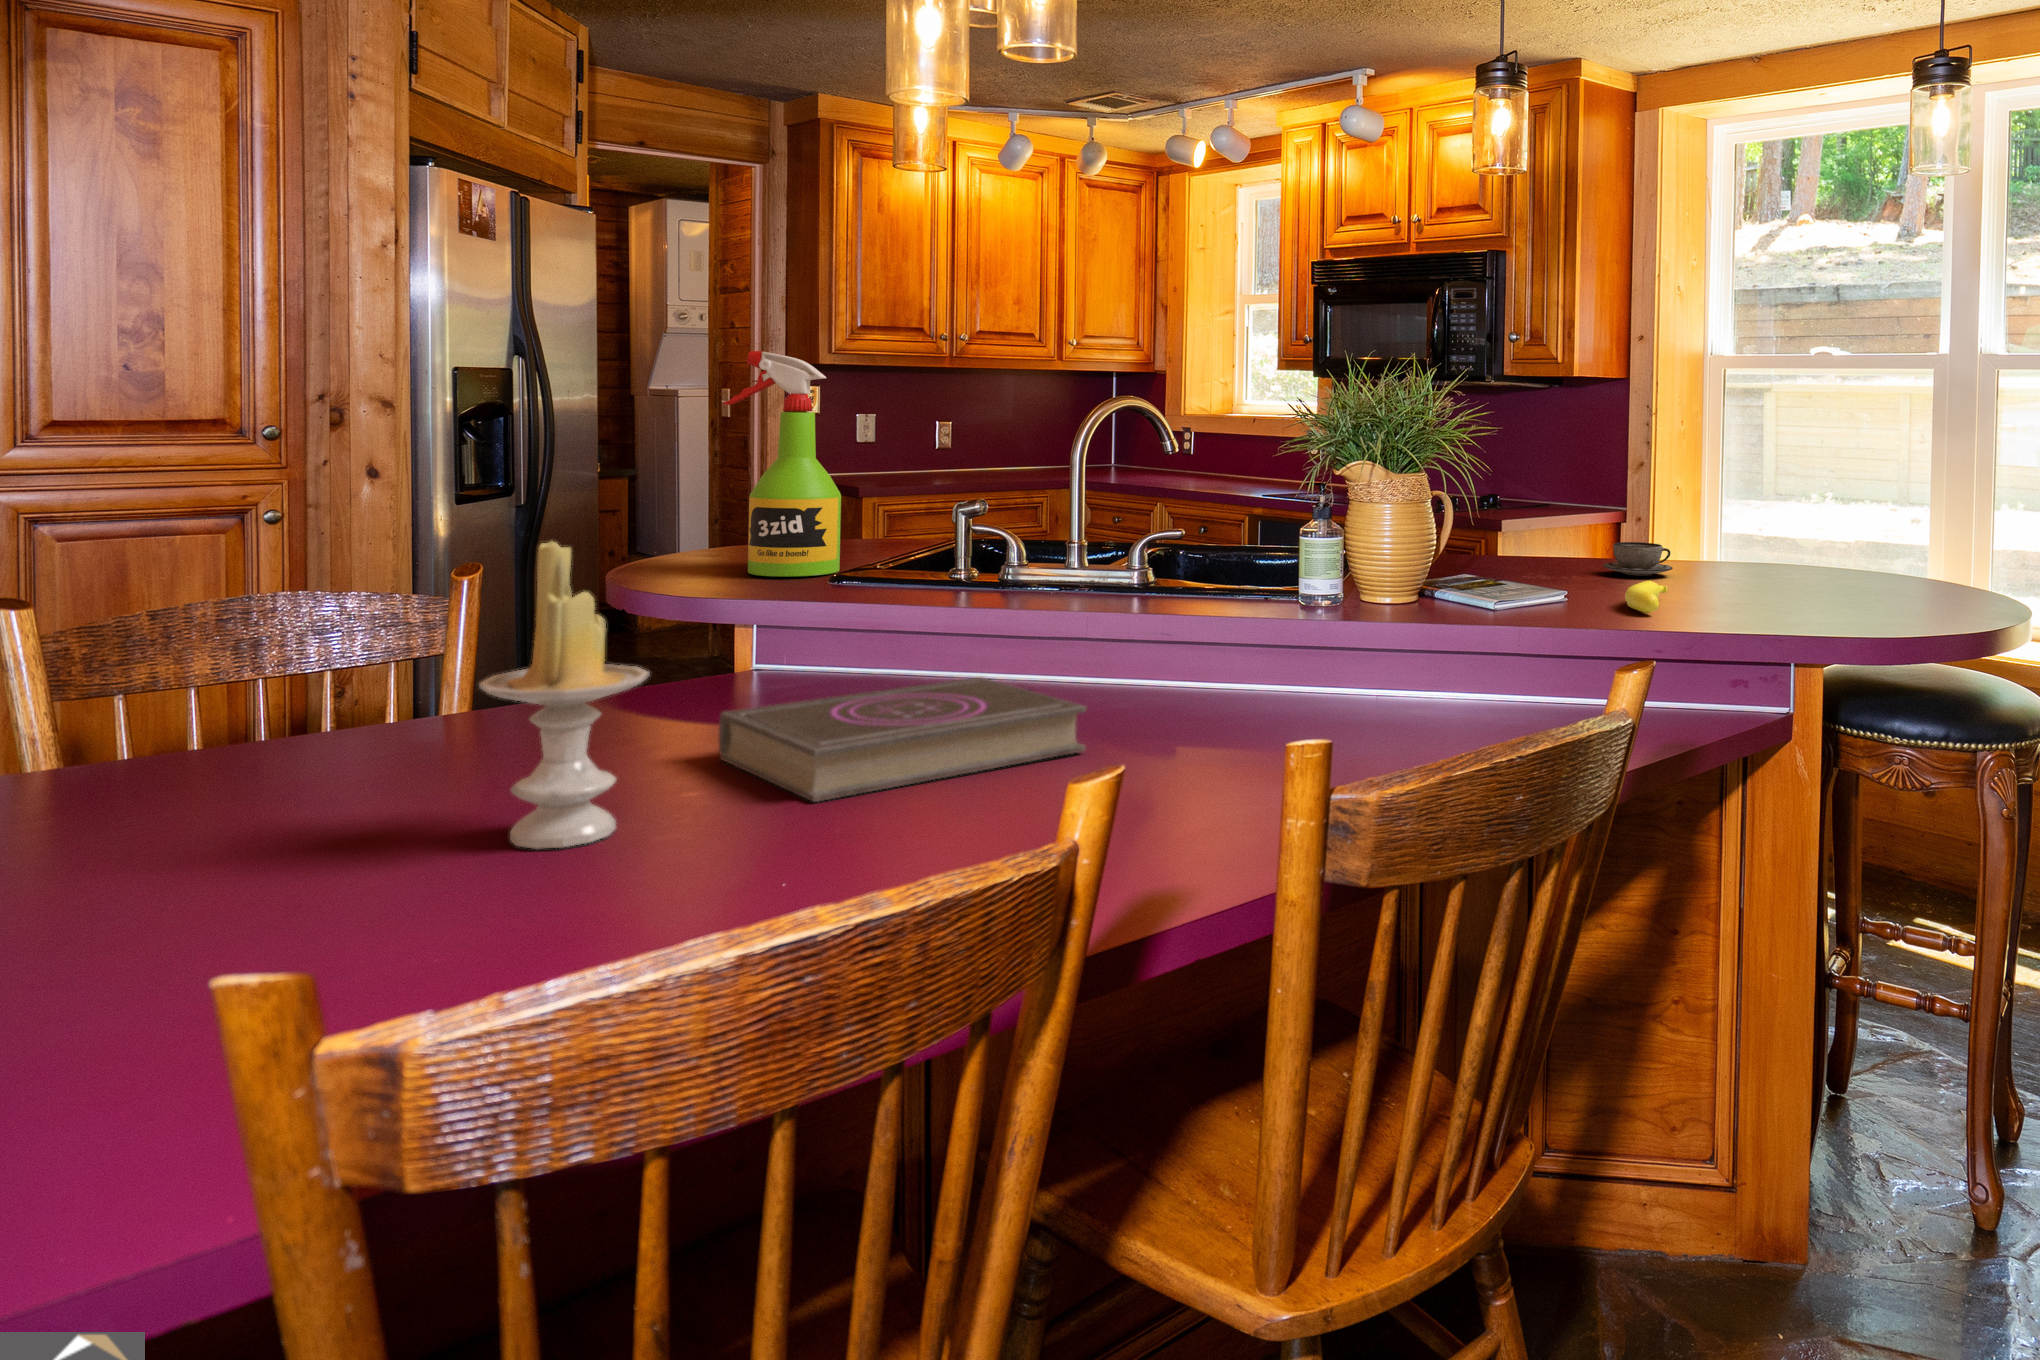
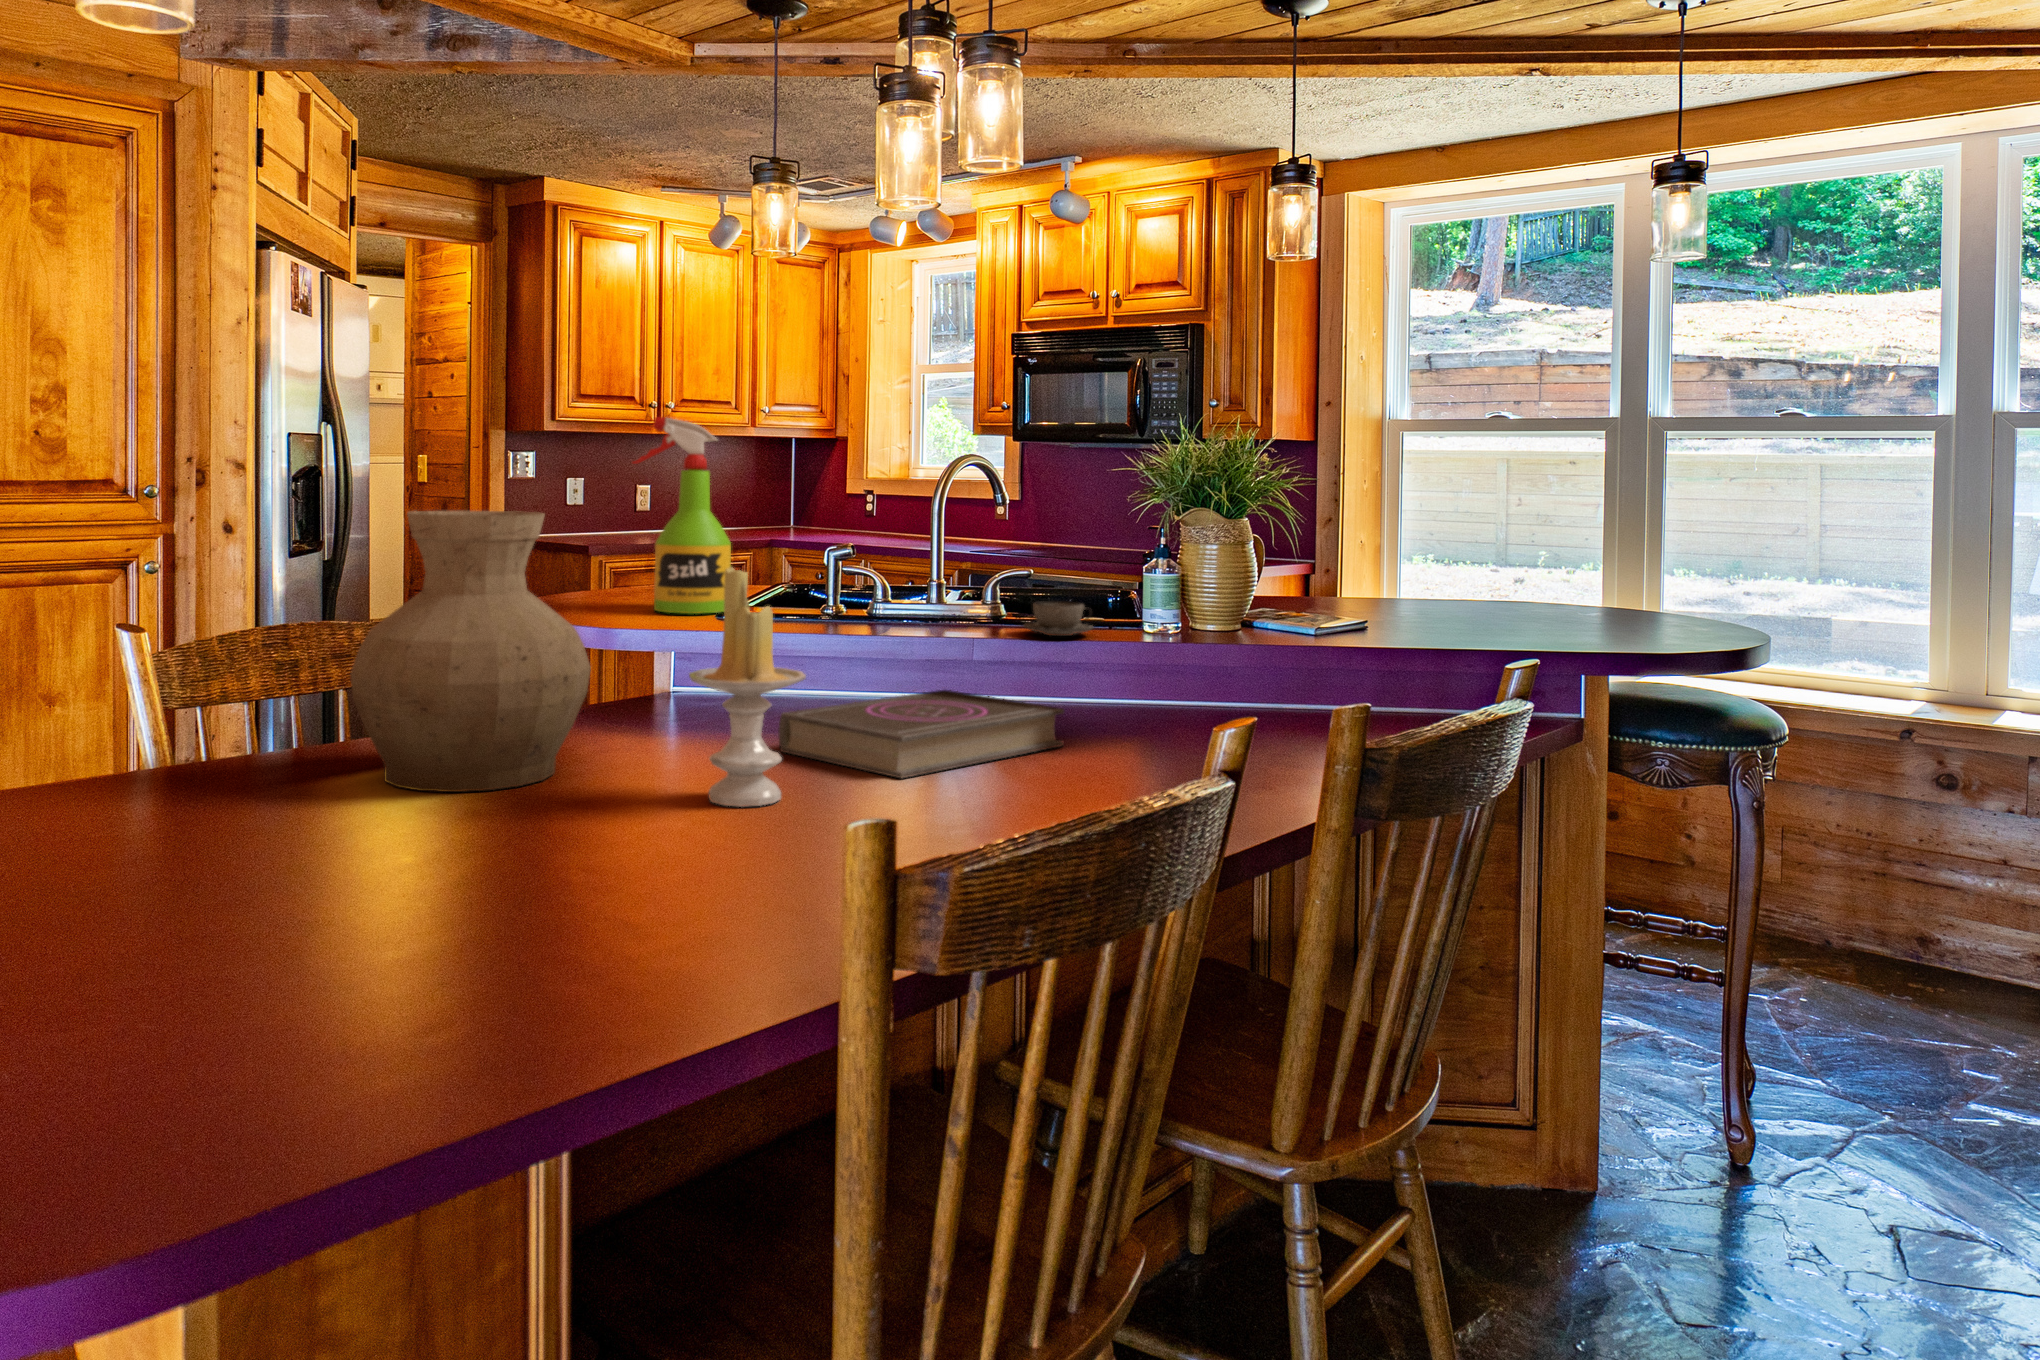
vase: none [83,466,442,824] -> present [350,511,591,792]
teacup: present [1603,542,1673,576] -> present [1023,601,1094,636]
banana: present [1625,581,1667,613] -> none [1432,614,1469,640]

